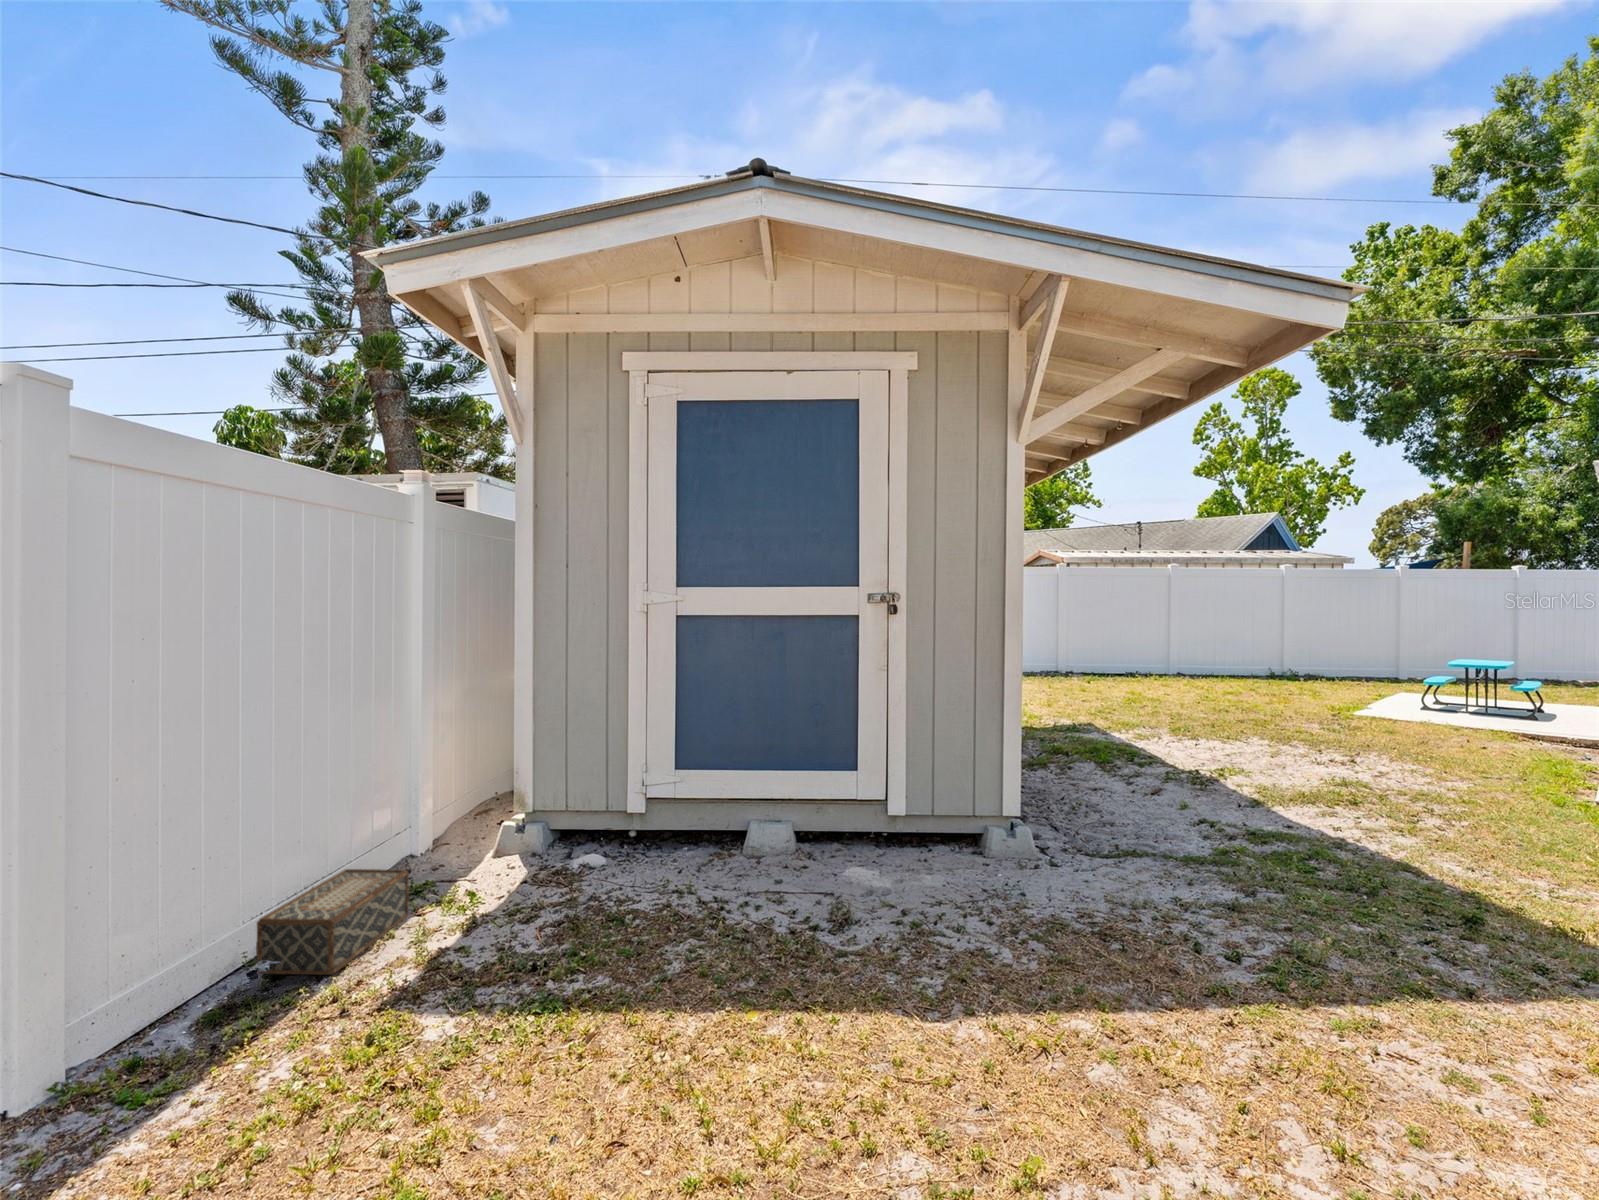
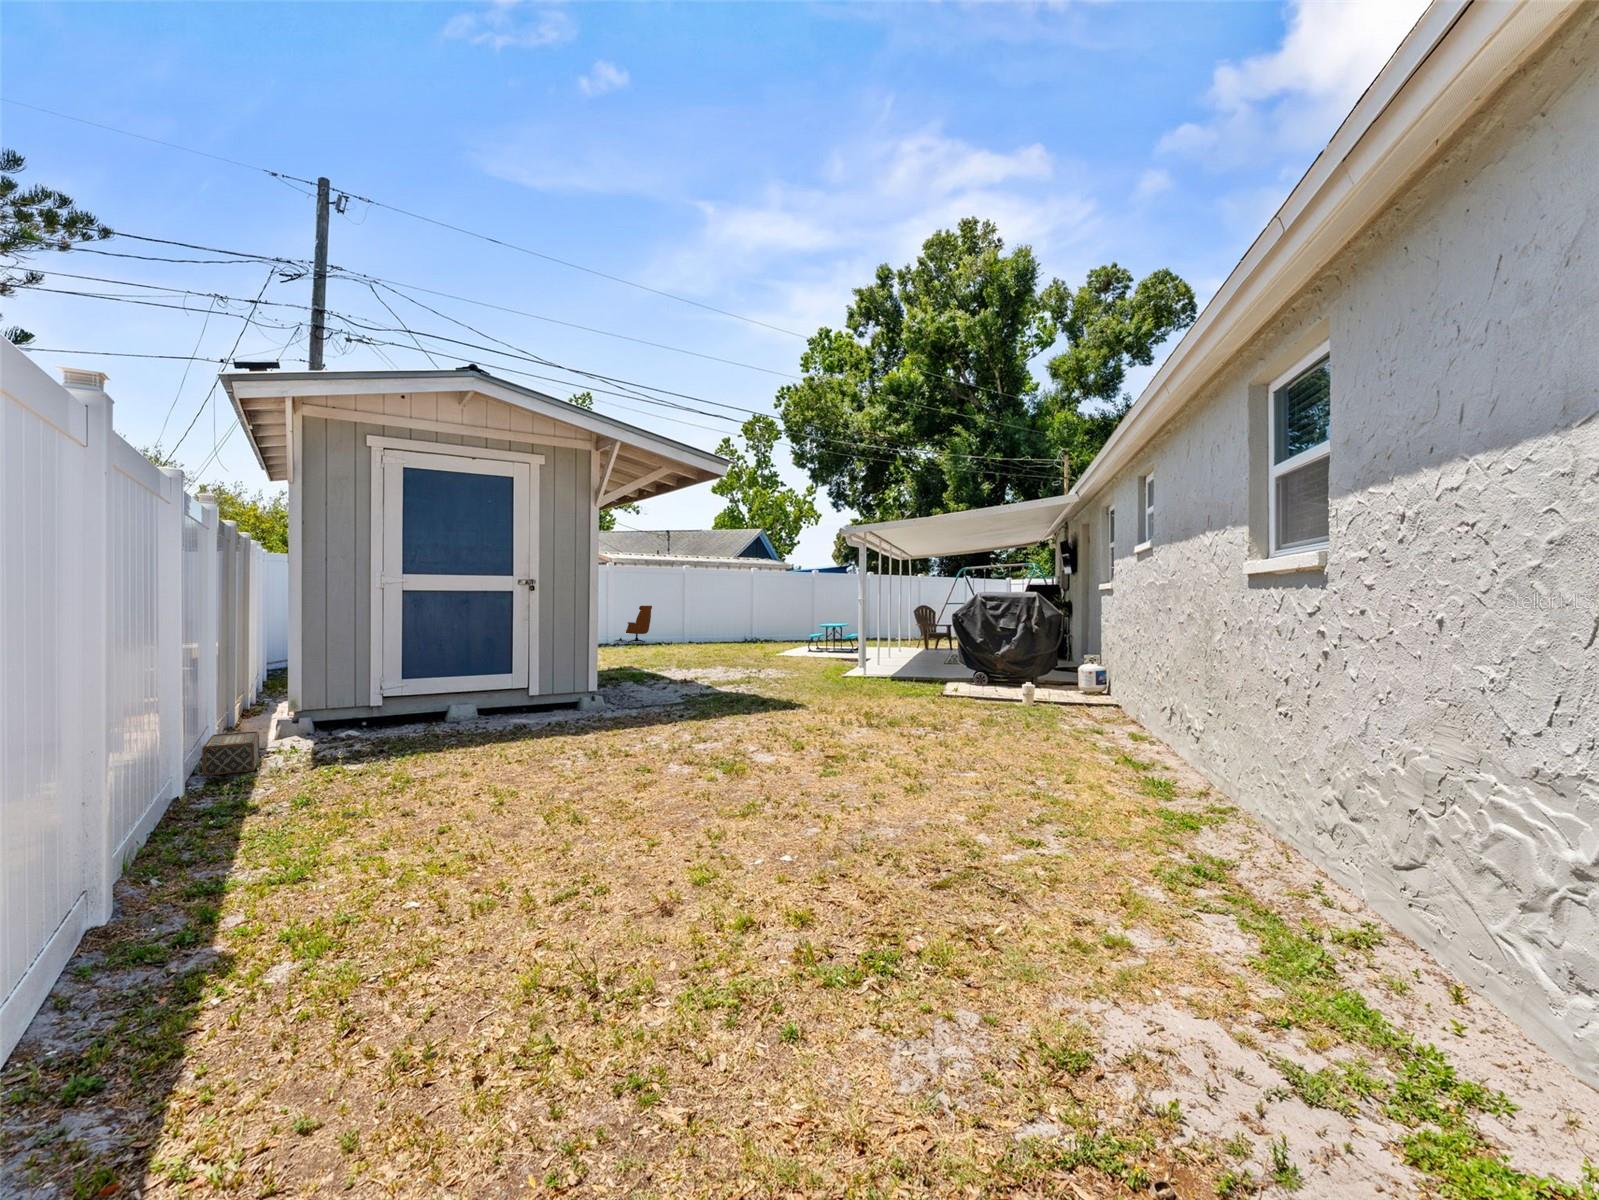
lounge chair: none [1065,621,1120,671] -> present [615,606,652,643]

